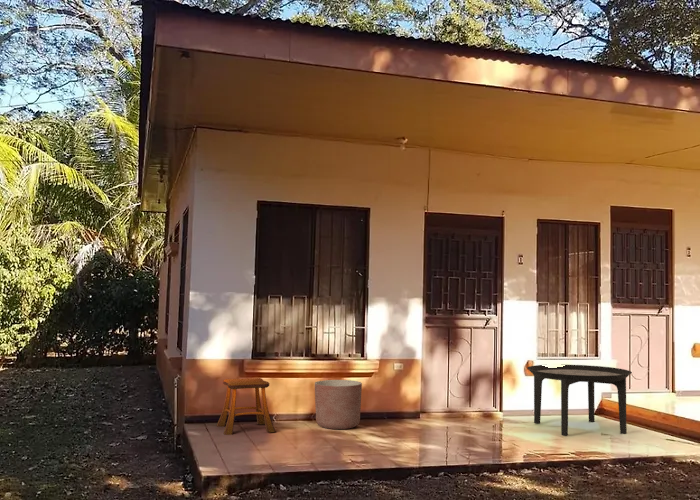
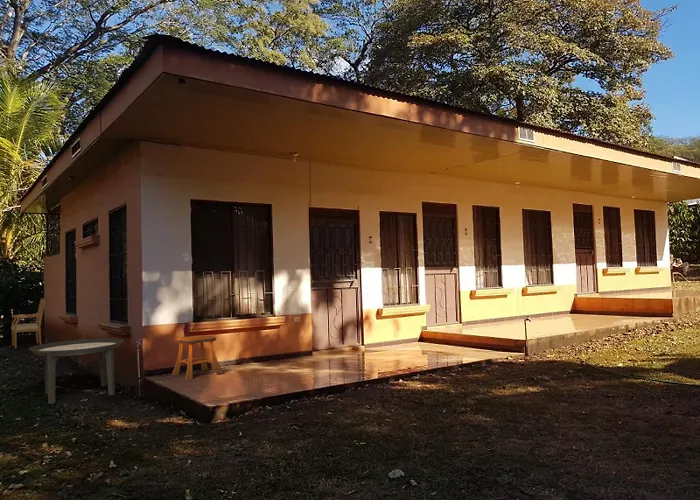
chair: none [125,314,160,370] -> present [11,298,46,348]
round table: present [527,365,632,436] -> present [29,338,124,404]
planter: present [315,380,362,429] -> none [244,332,279,367]

